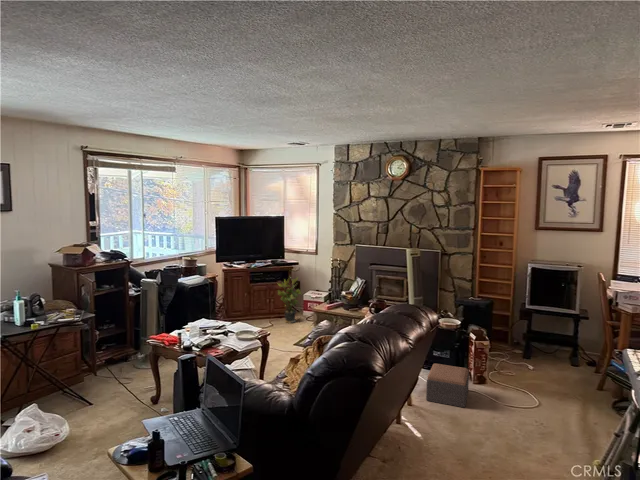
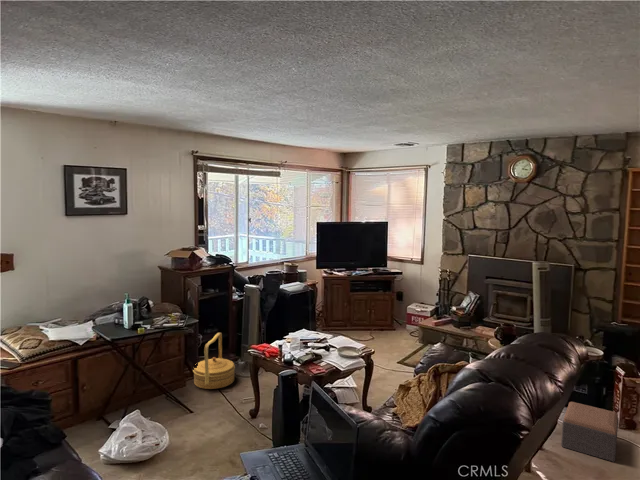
potted plant: present [278,277,301,323] -> none [380,285,406,337]
woven basket: none [89,328,134,384] -> present [193,333,235,389]

